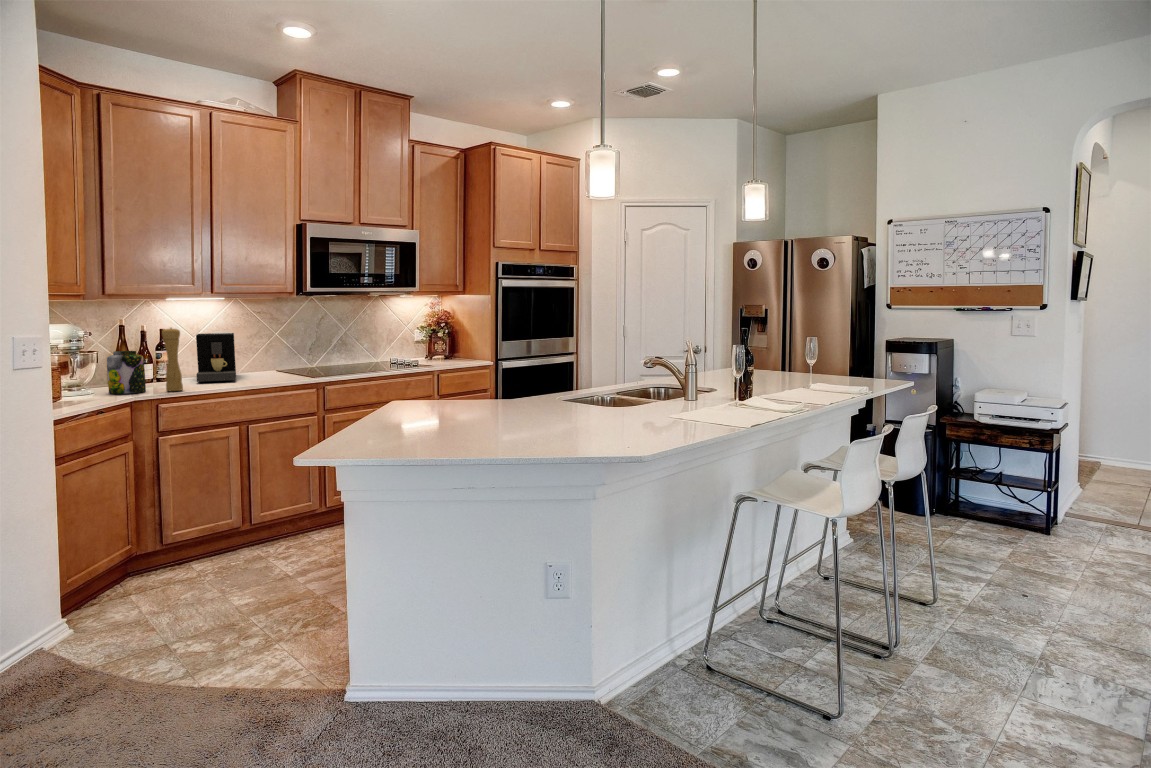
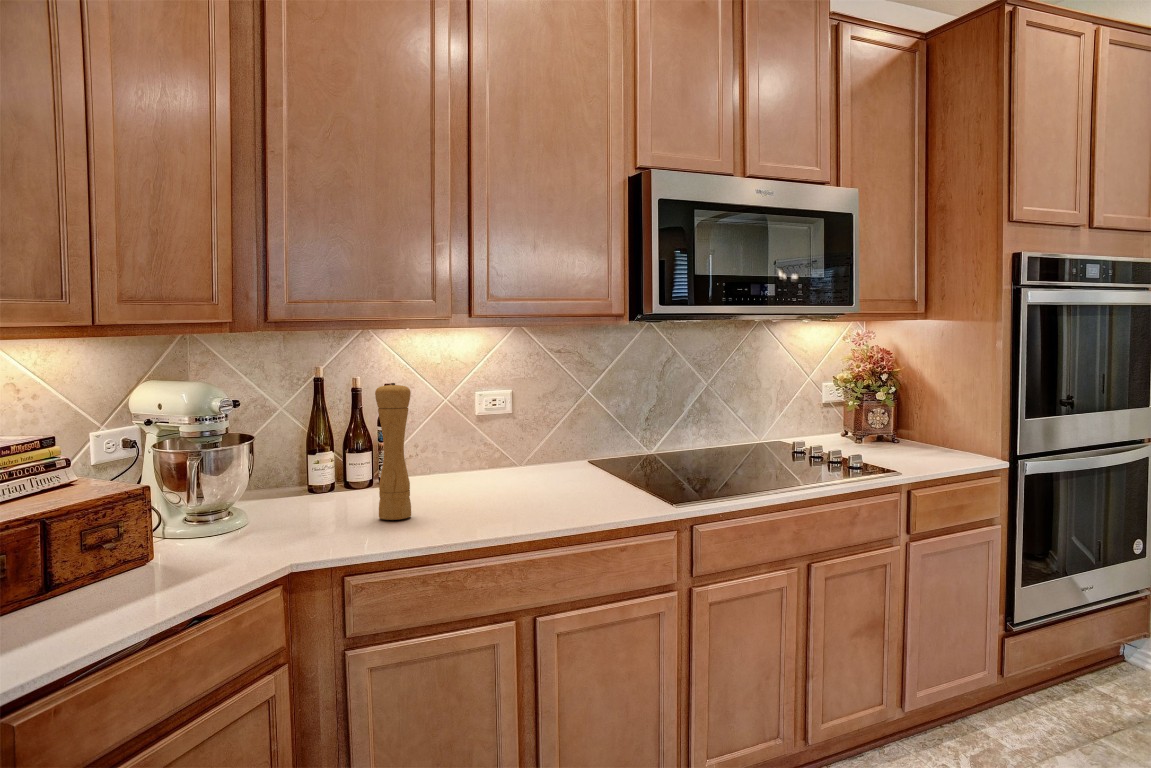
coffee maker: present [196,333,236,382] -> none [443,392,515,492]
jar: present [107,351,146,394] -> none [271,430,342,522]

